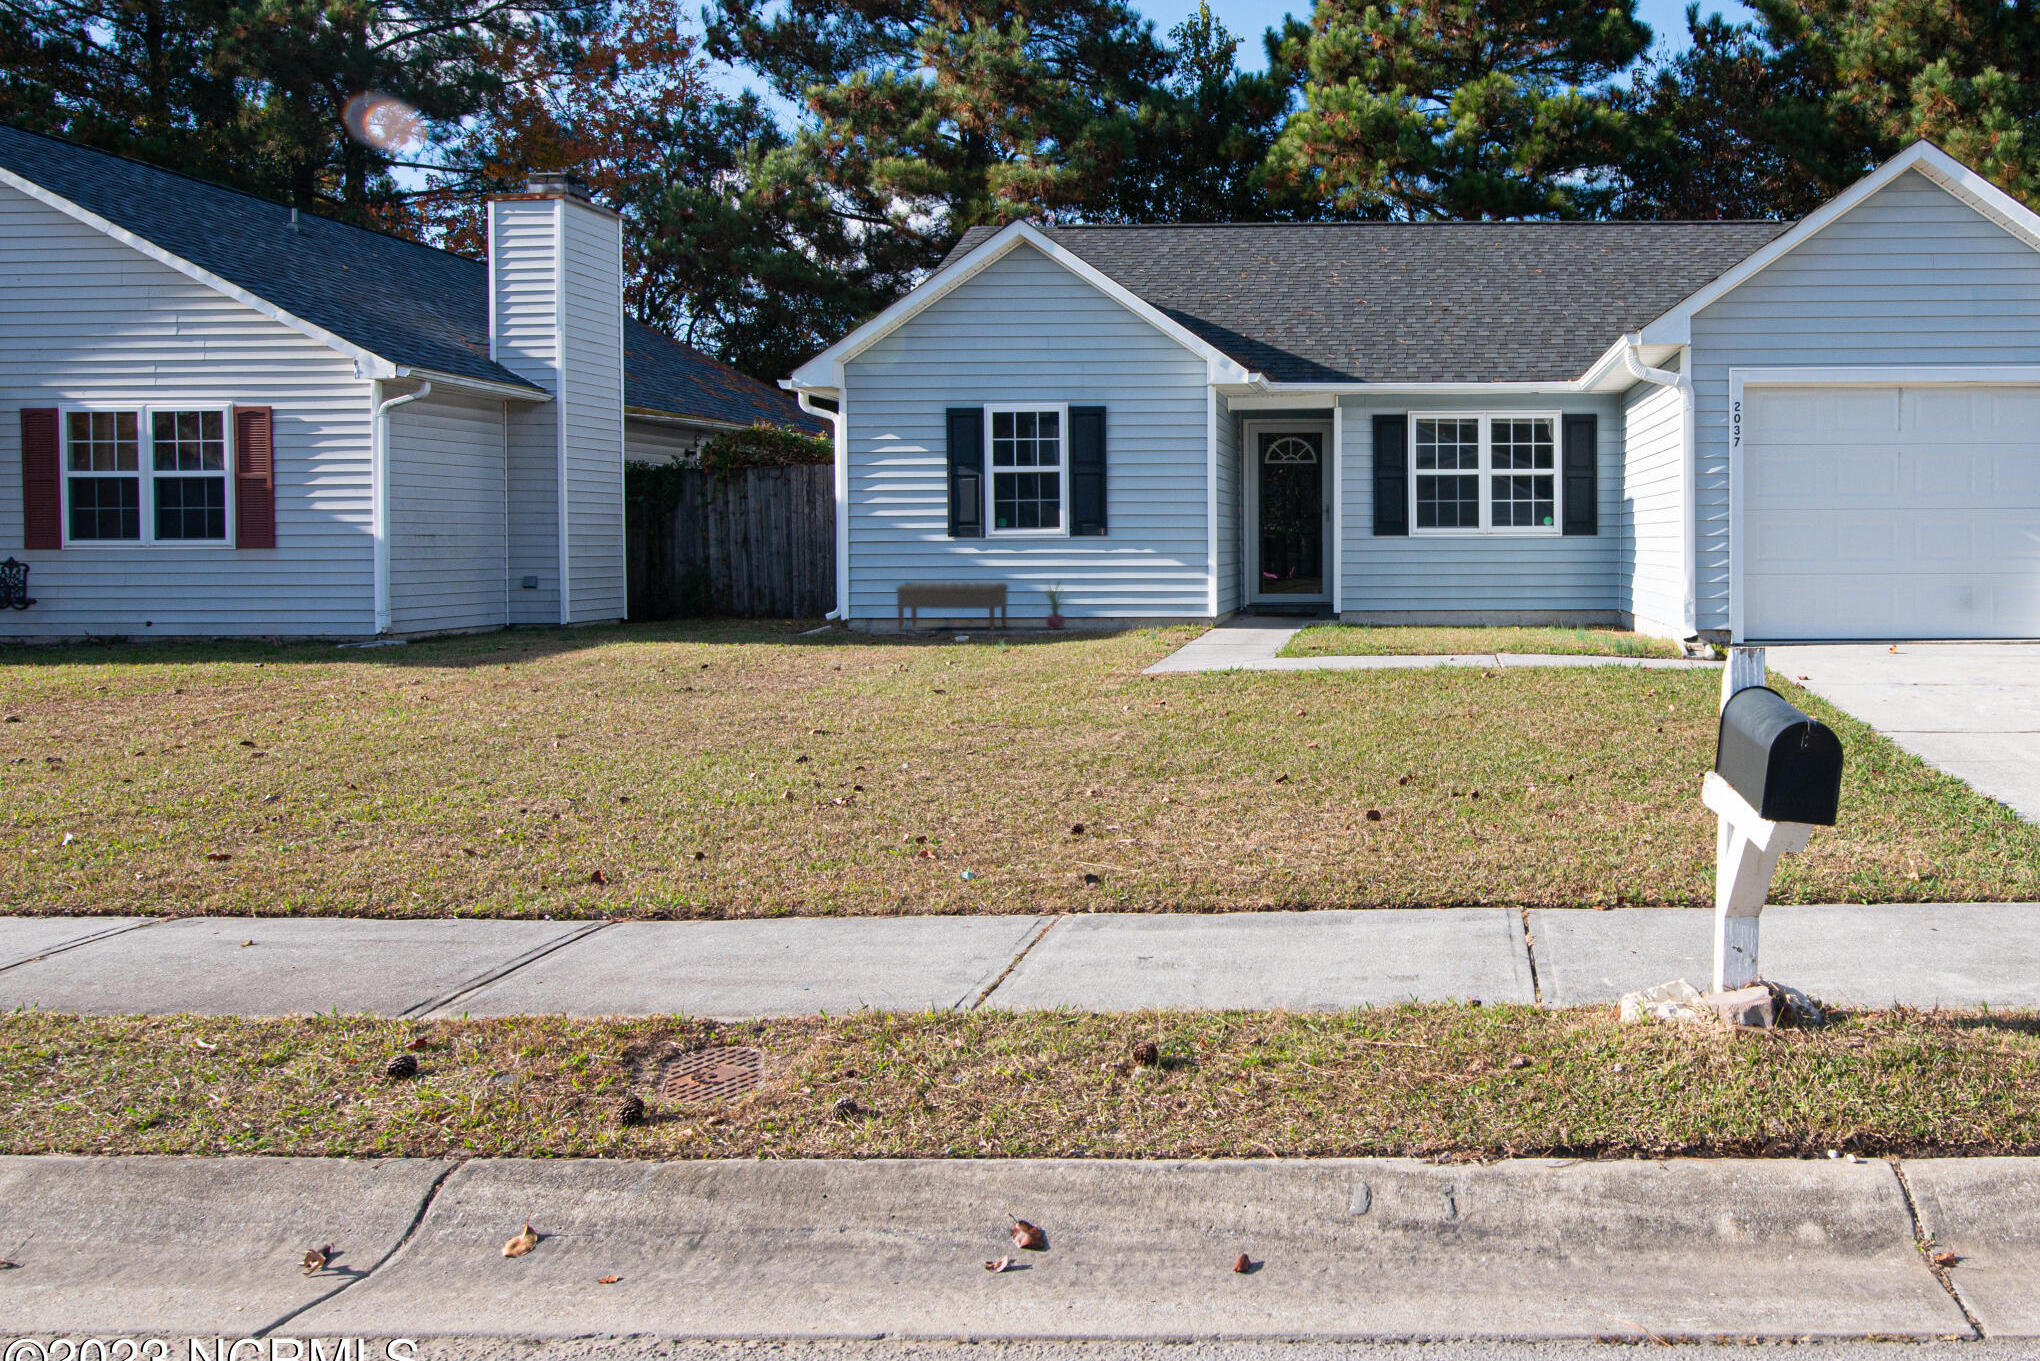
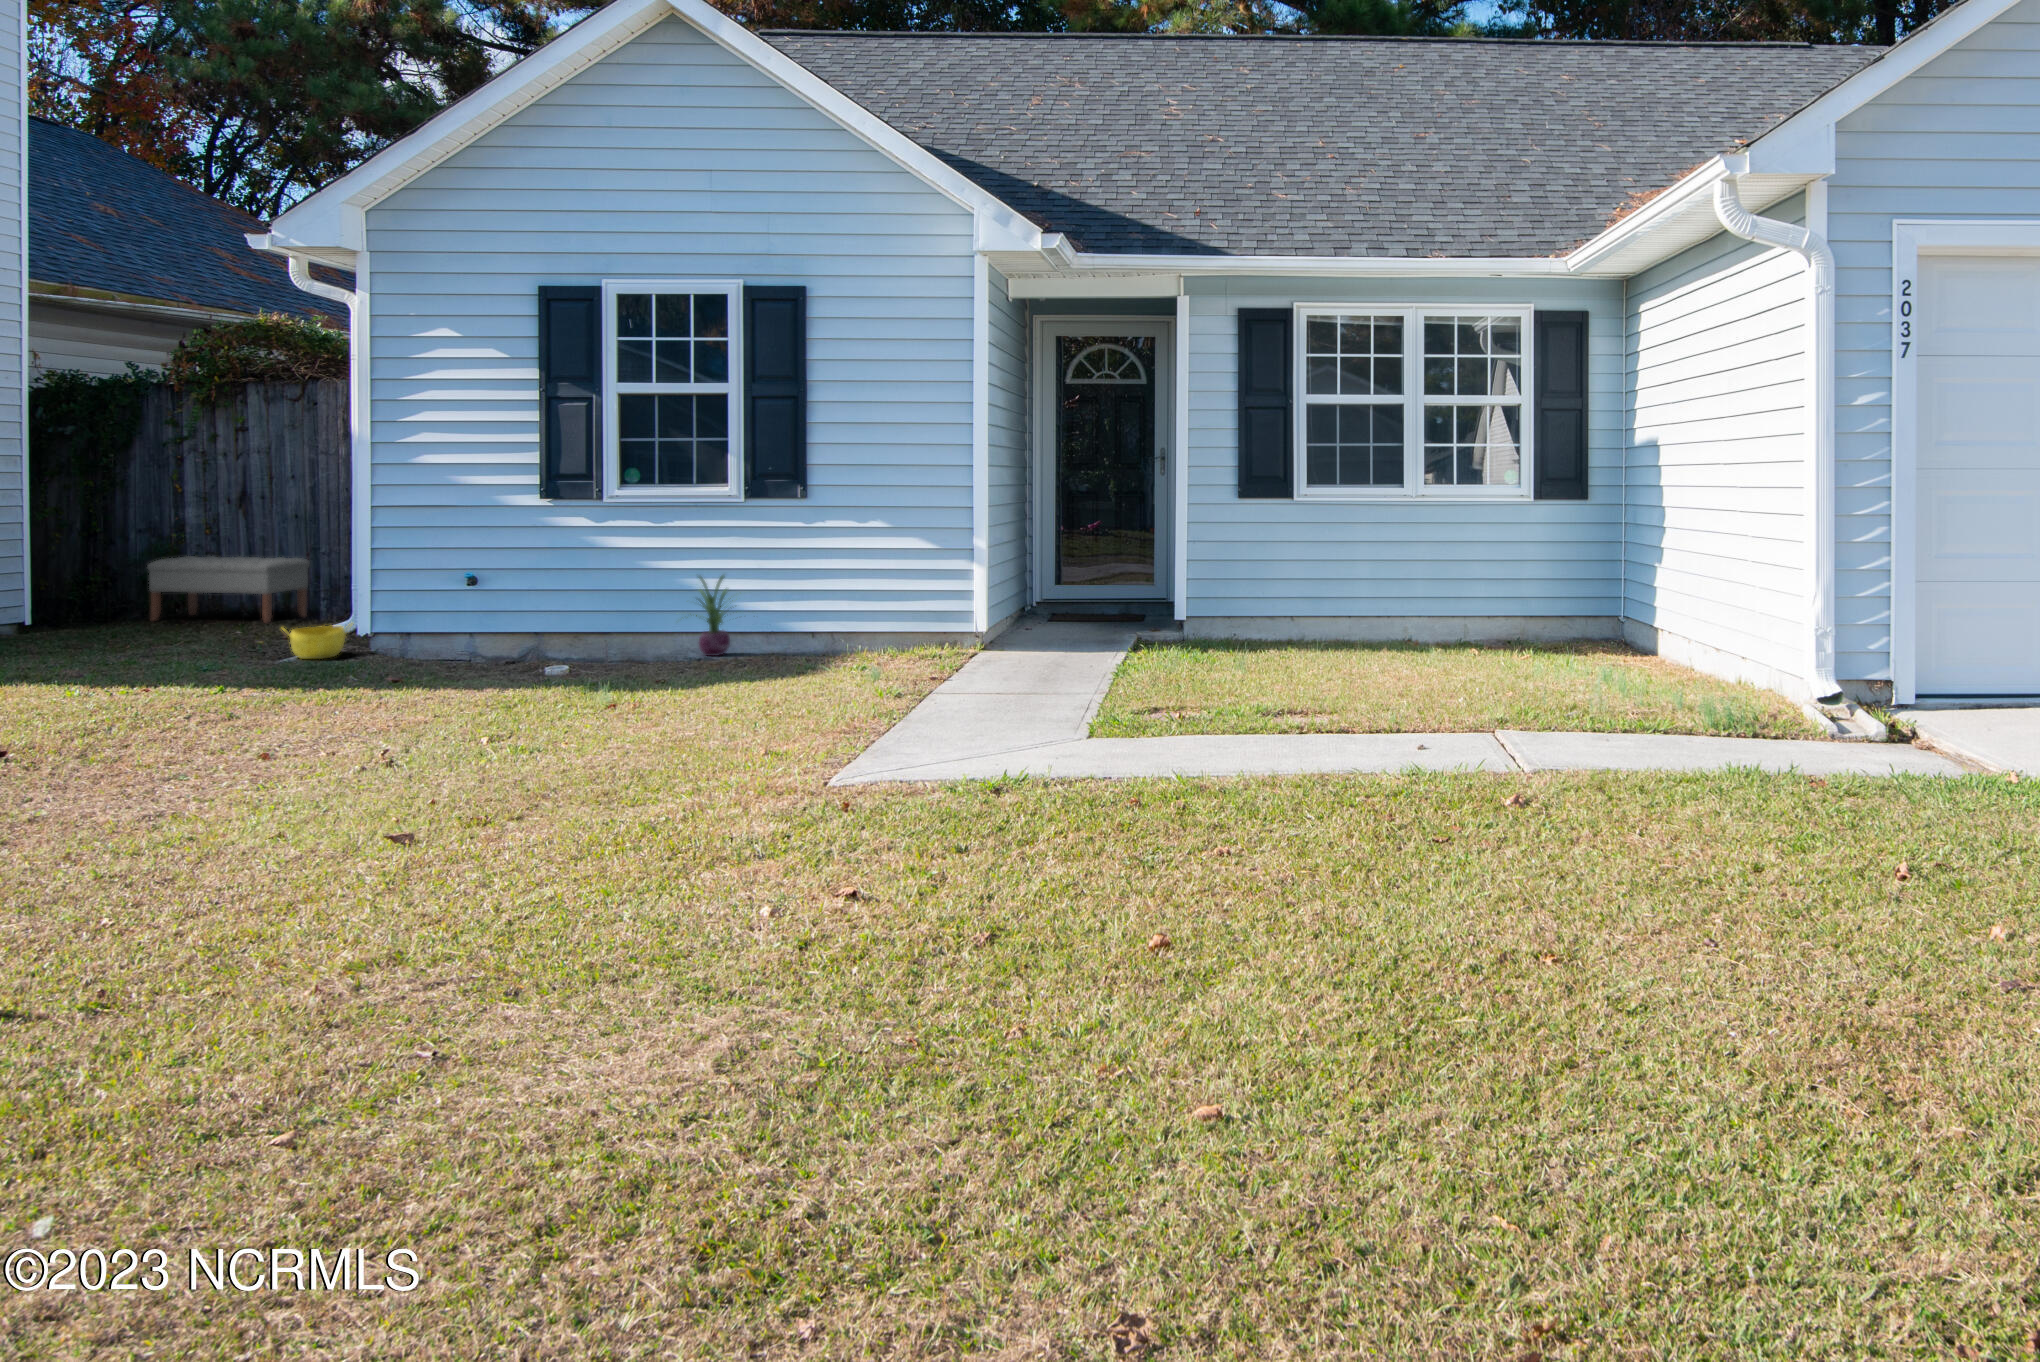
bench: present [896,583,1008,629] -> present [148,556,310,623]
basket: none [801,608,840,629] -> present [283,624,352,659]

